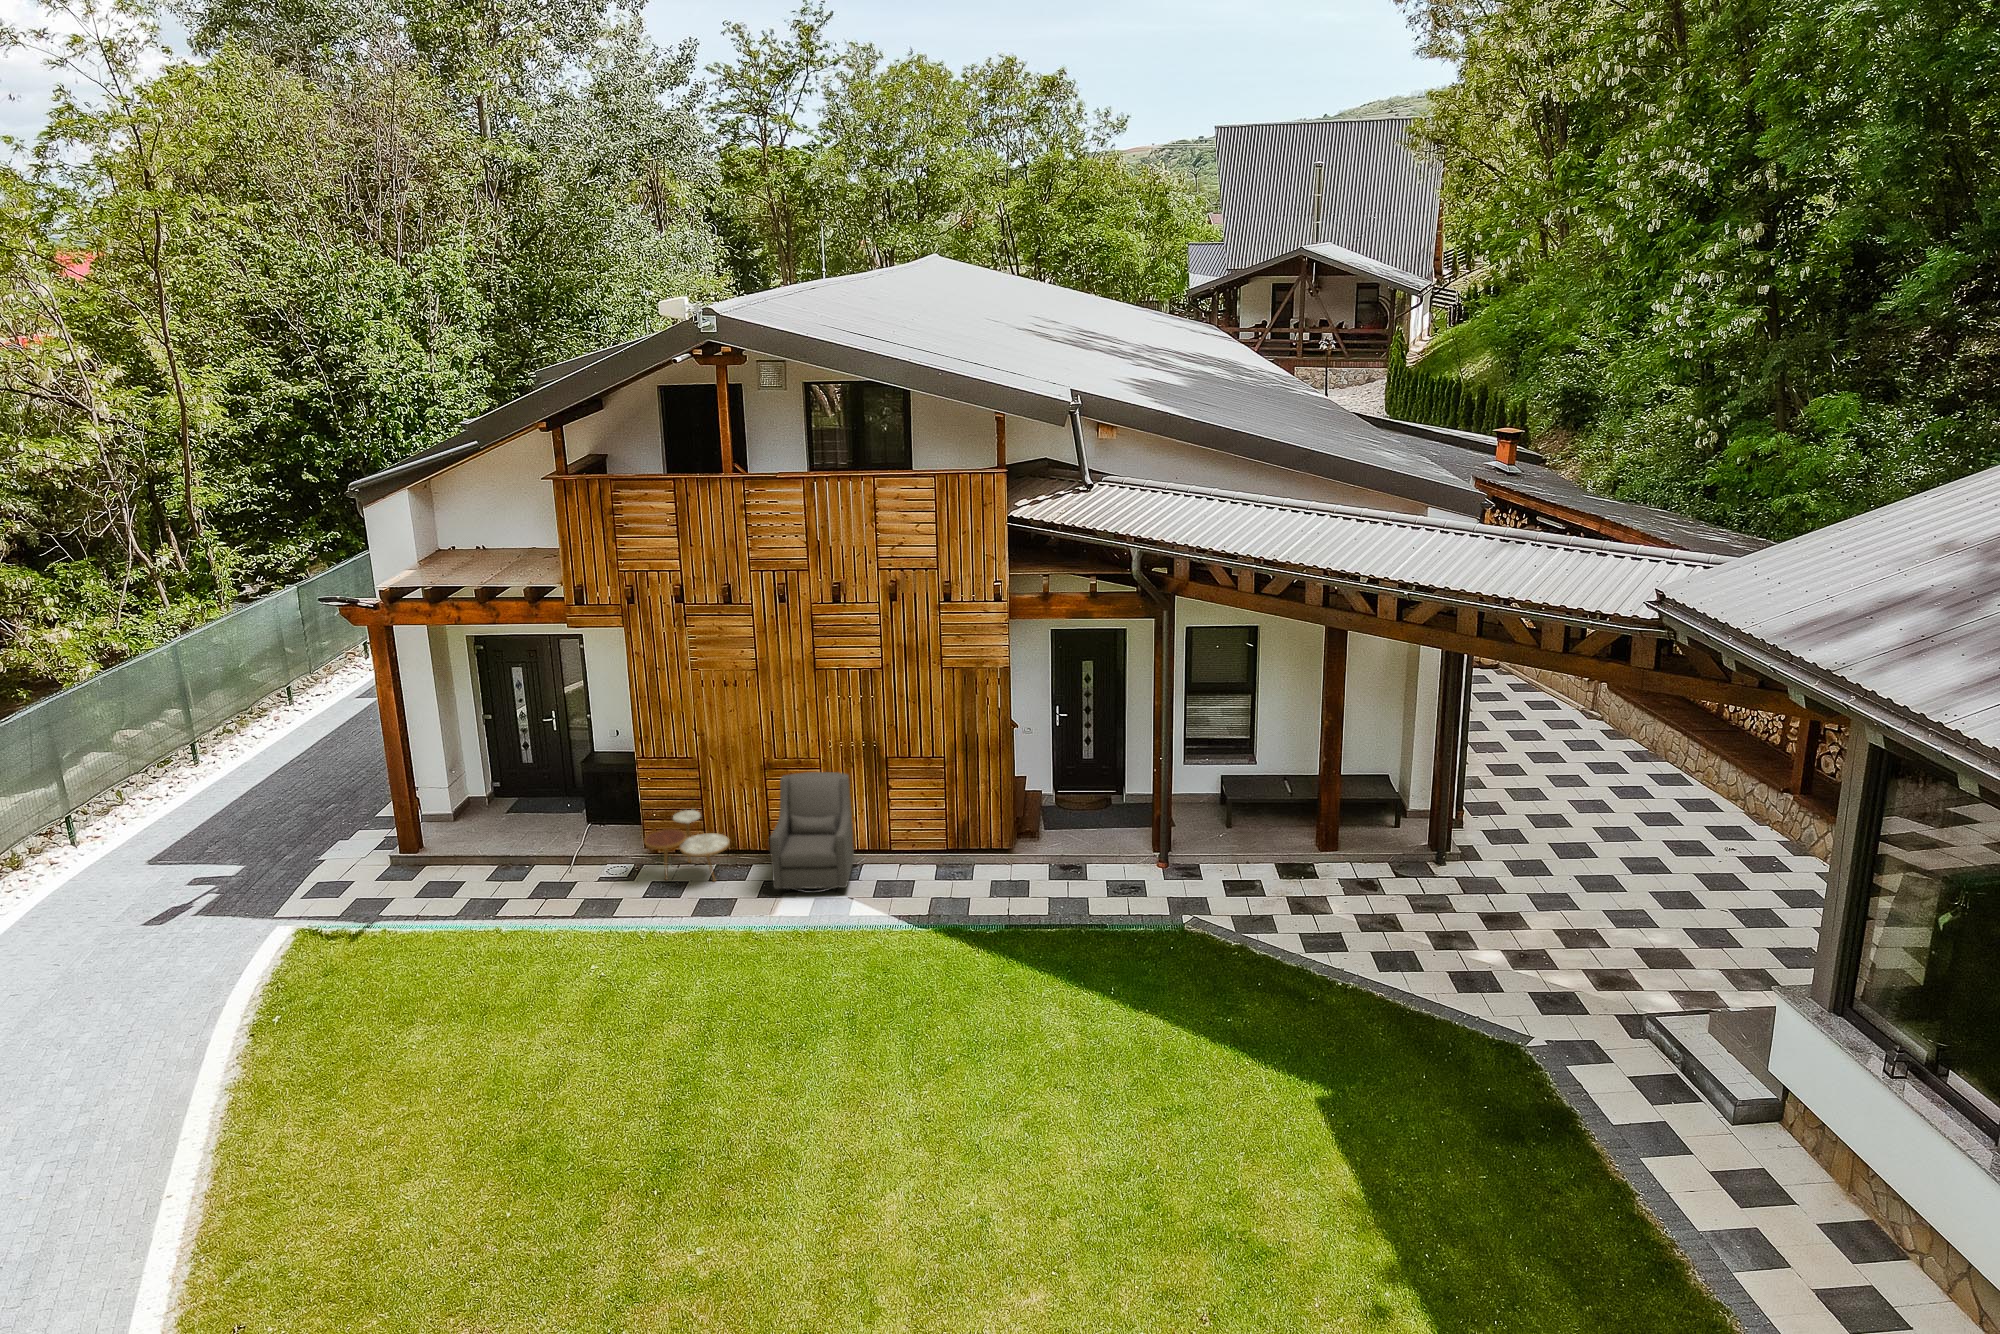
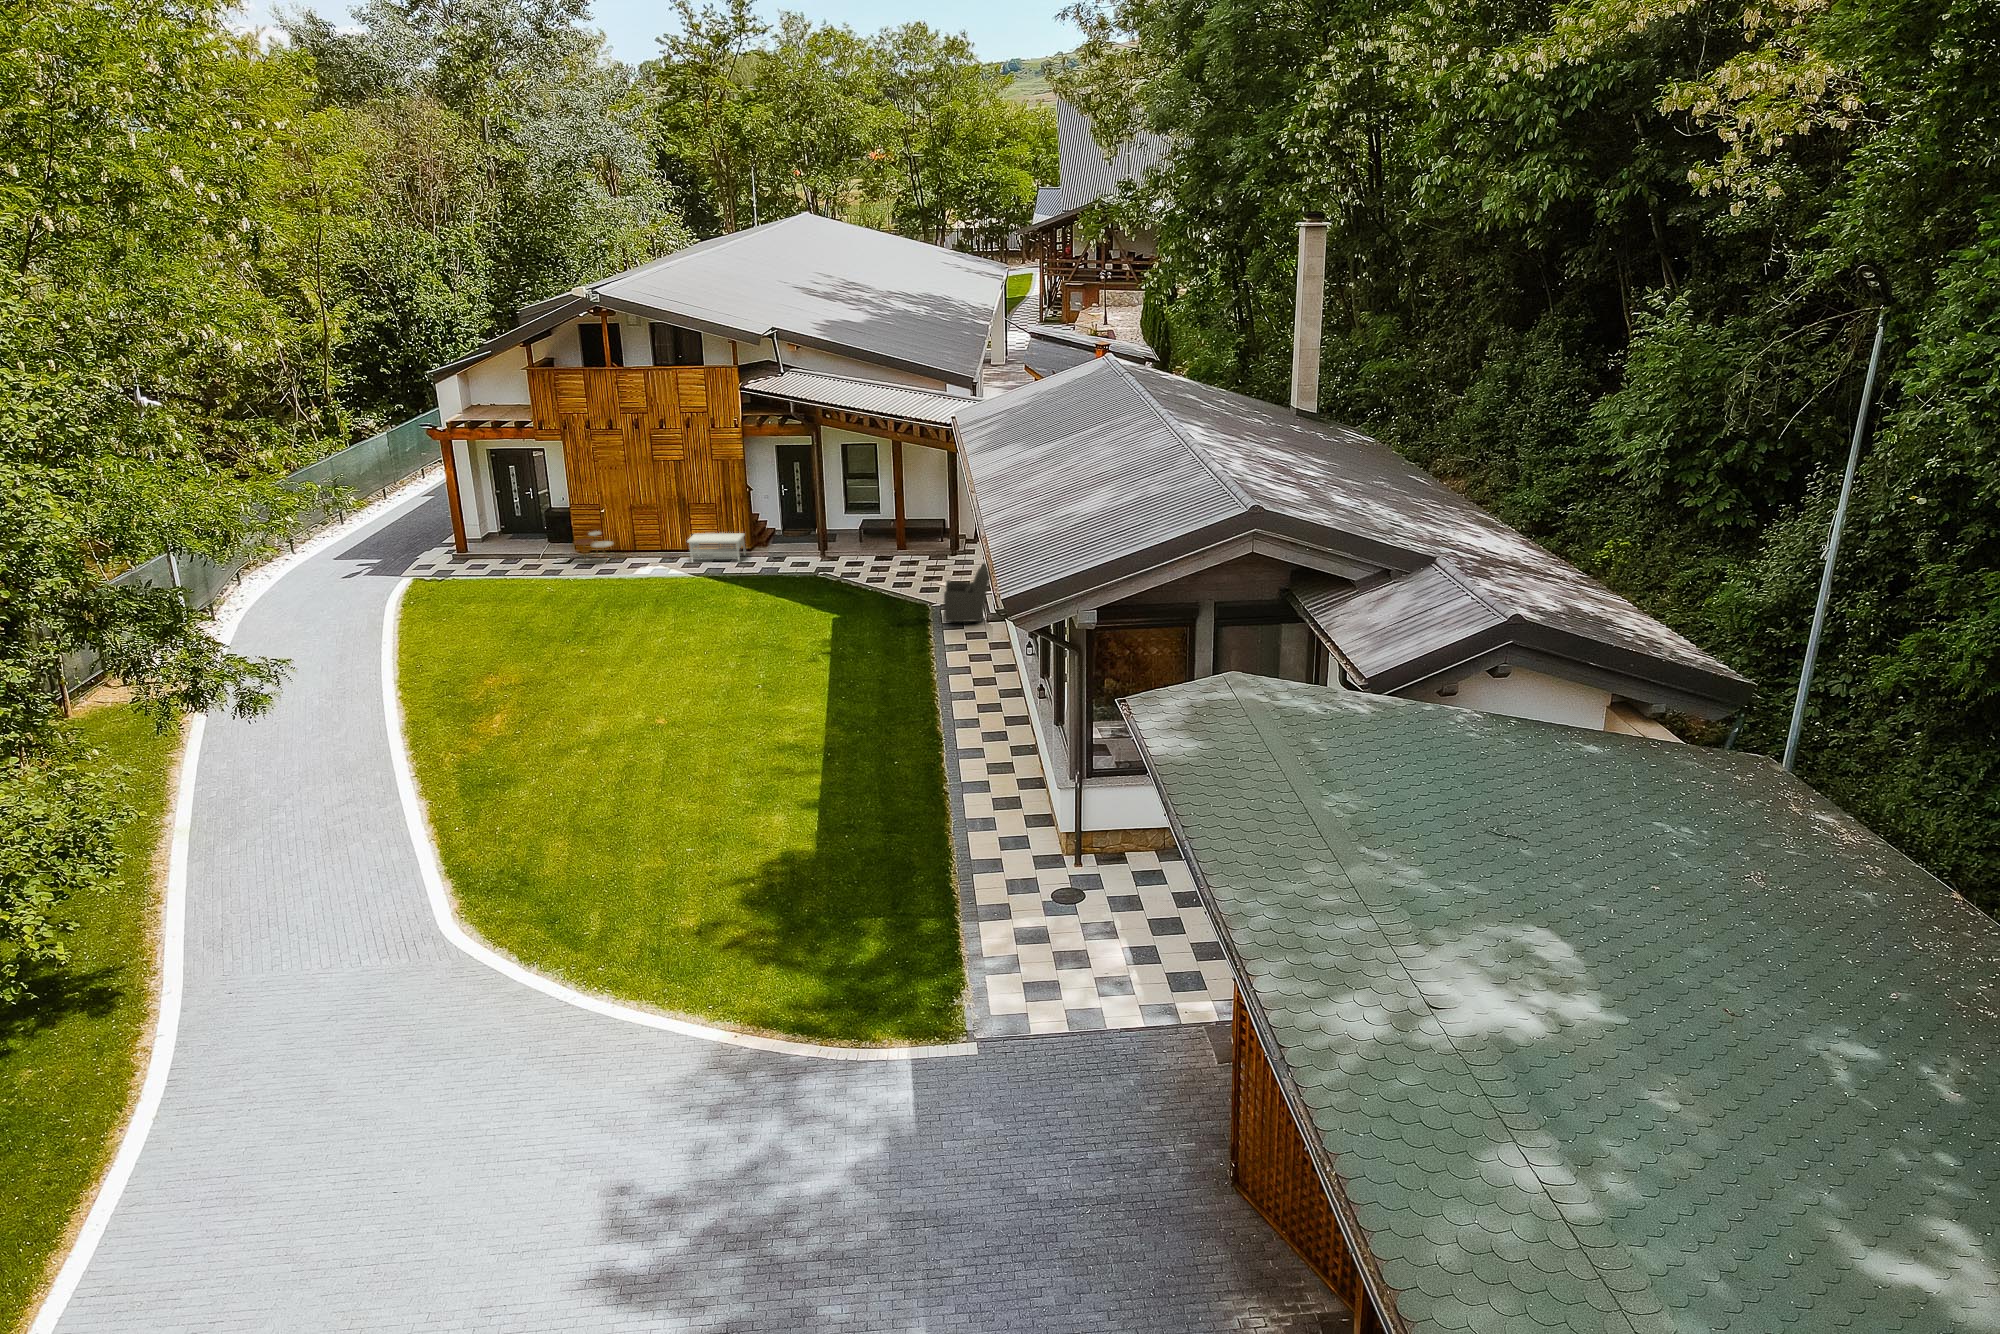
chair: present [770,772,854,893] -> present [944,563,990,625]
storage bench: none [886,814,1000,882] -> present [687,533,746,561]

